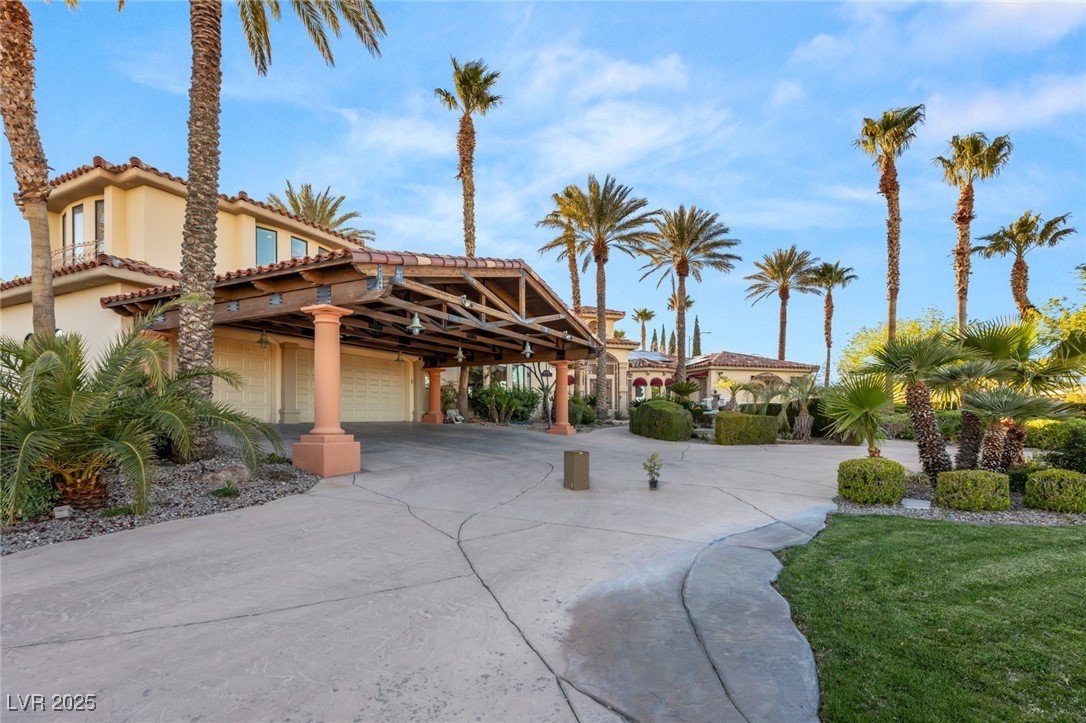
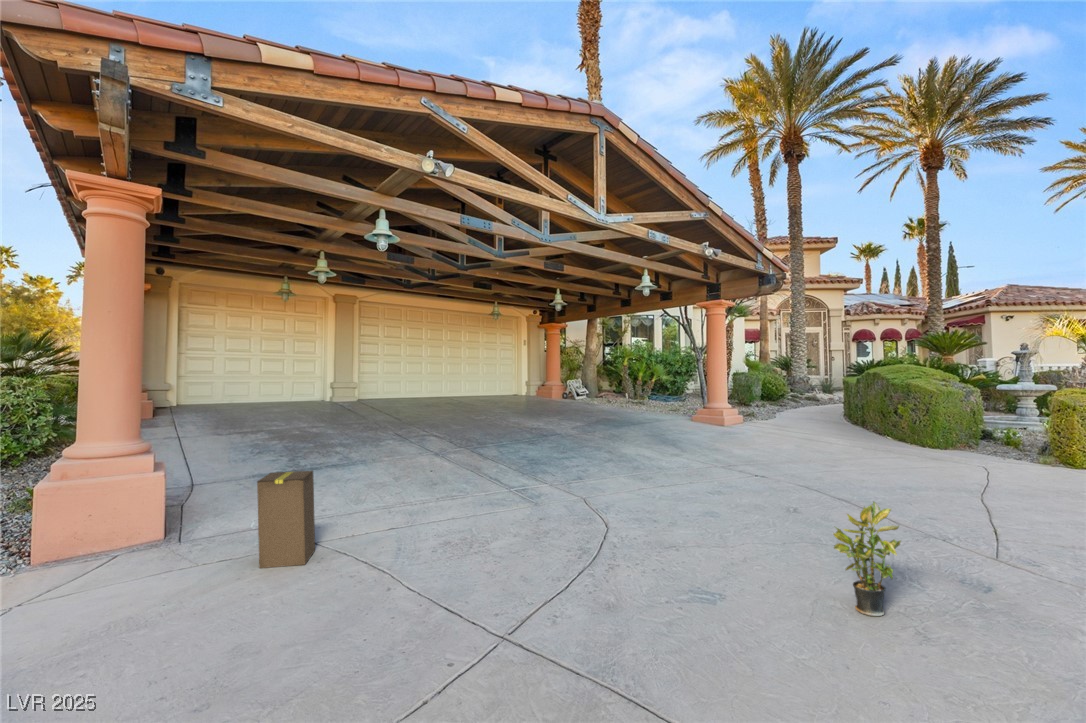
cardboard box: present [564,450,589,490] -> present [257,471,315,568]

